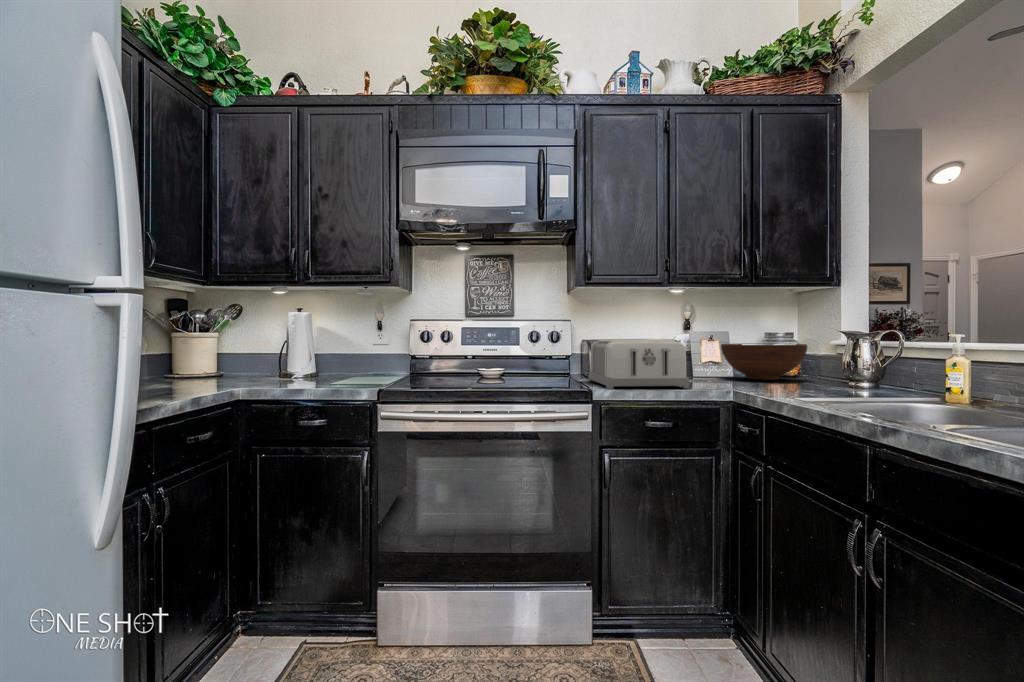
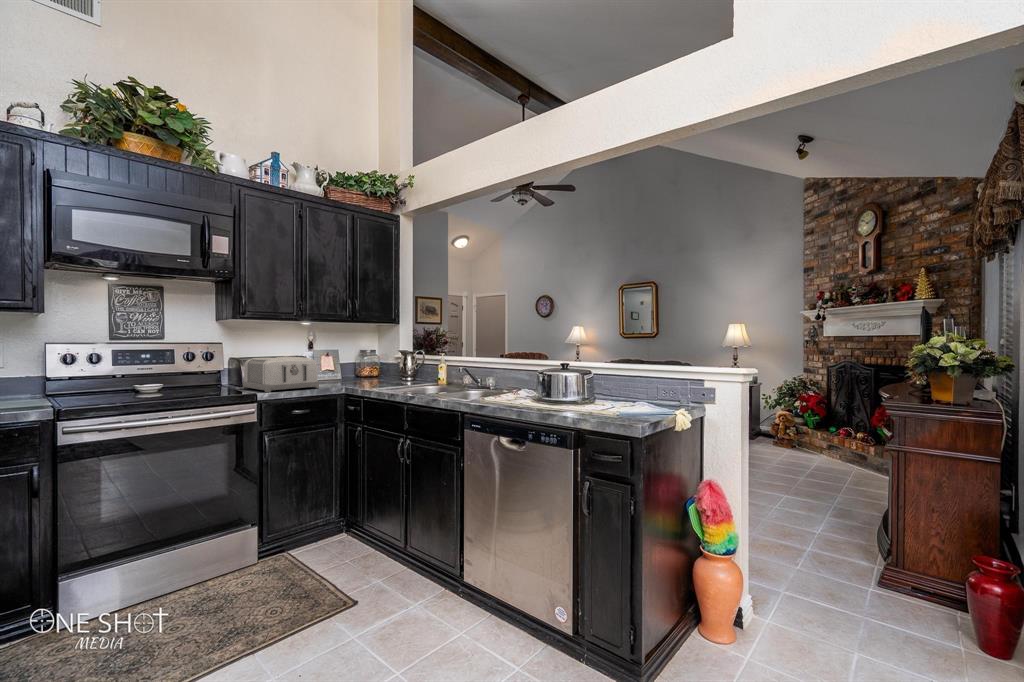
fruit bowl: present [721,343,807,380] -> none [333,356,383,380]

